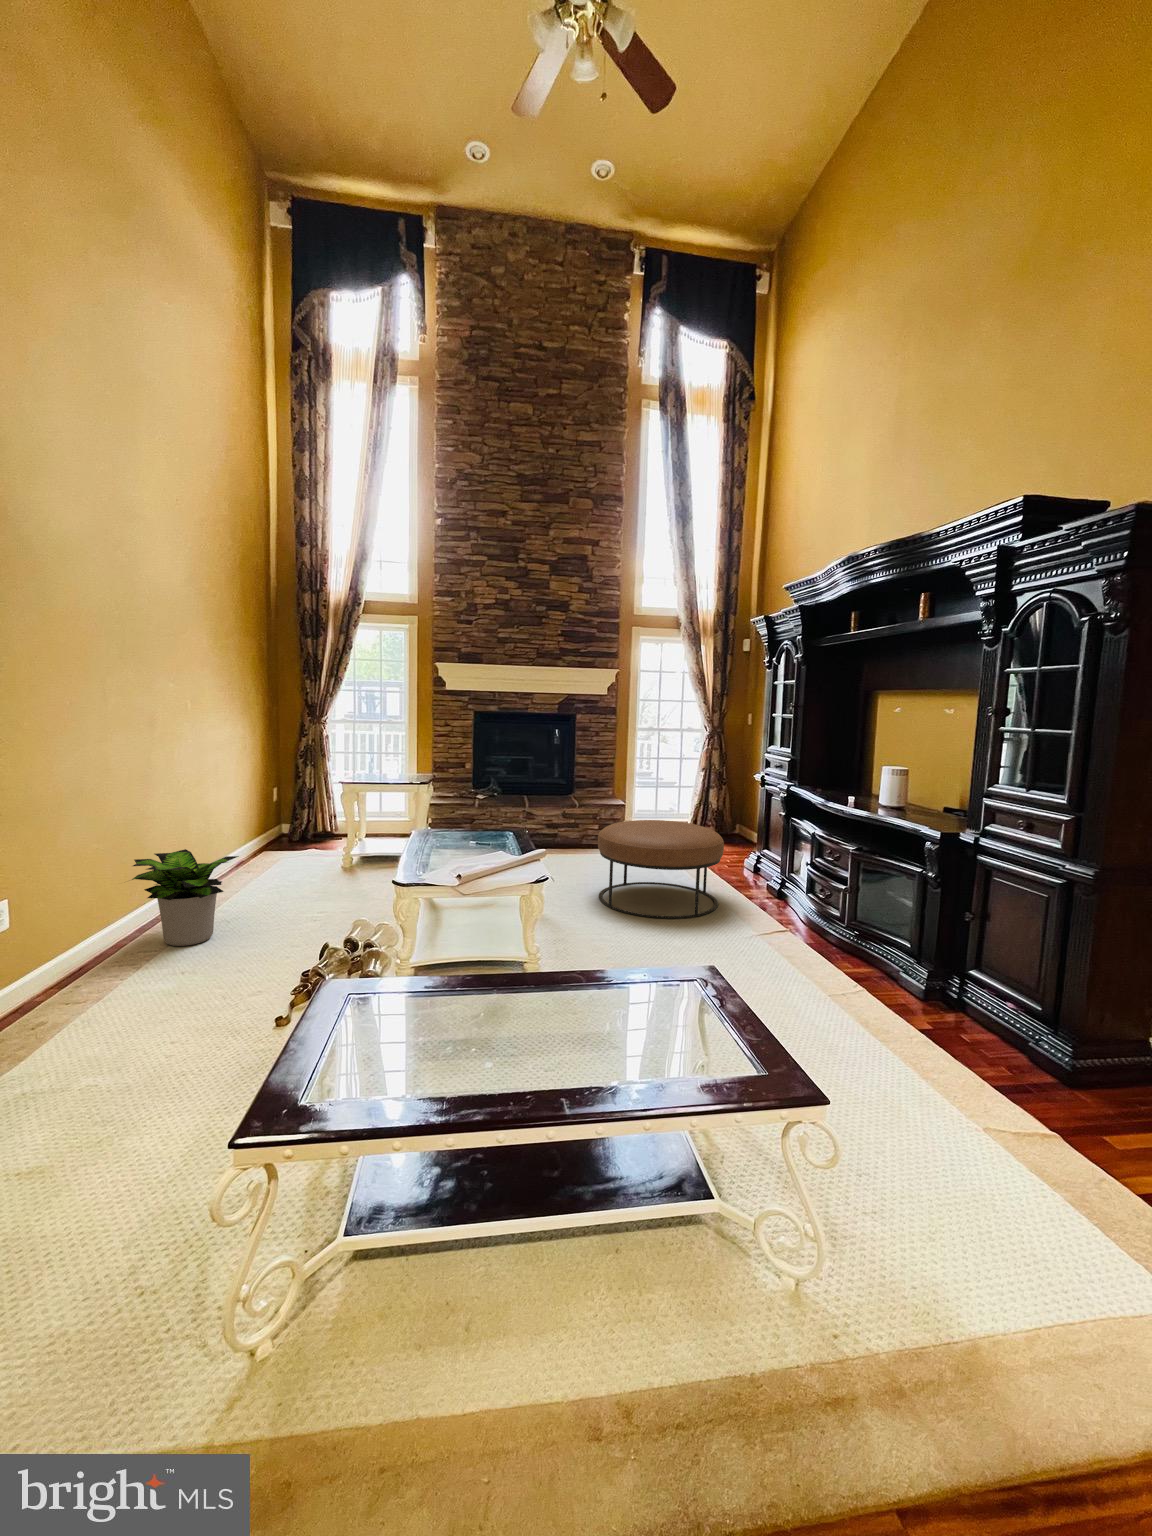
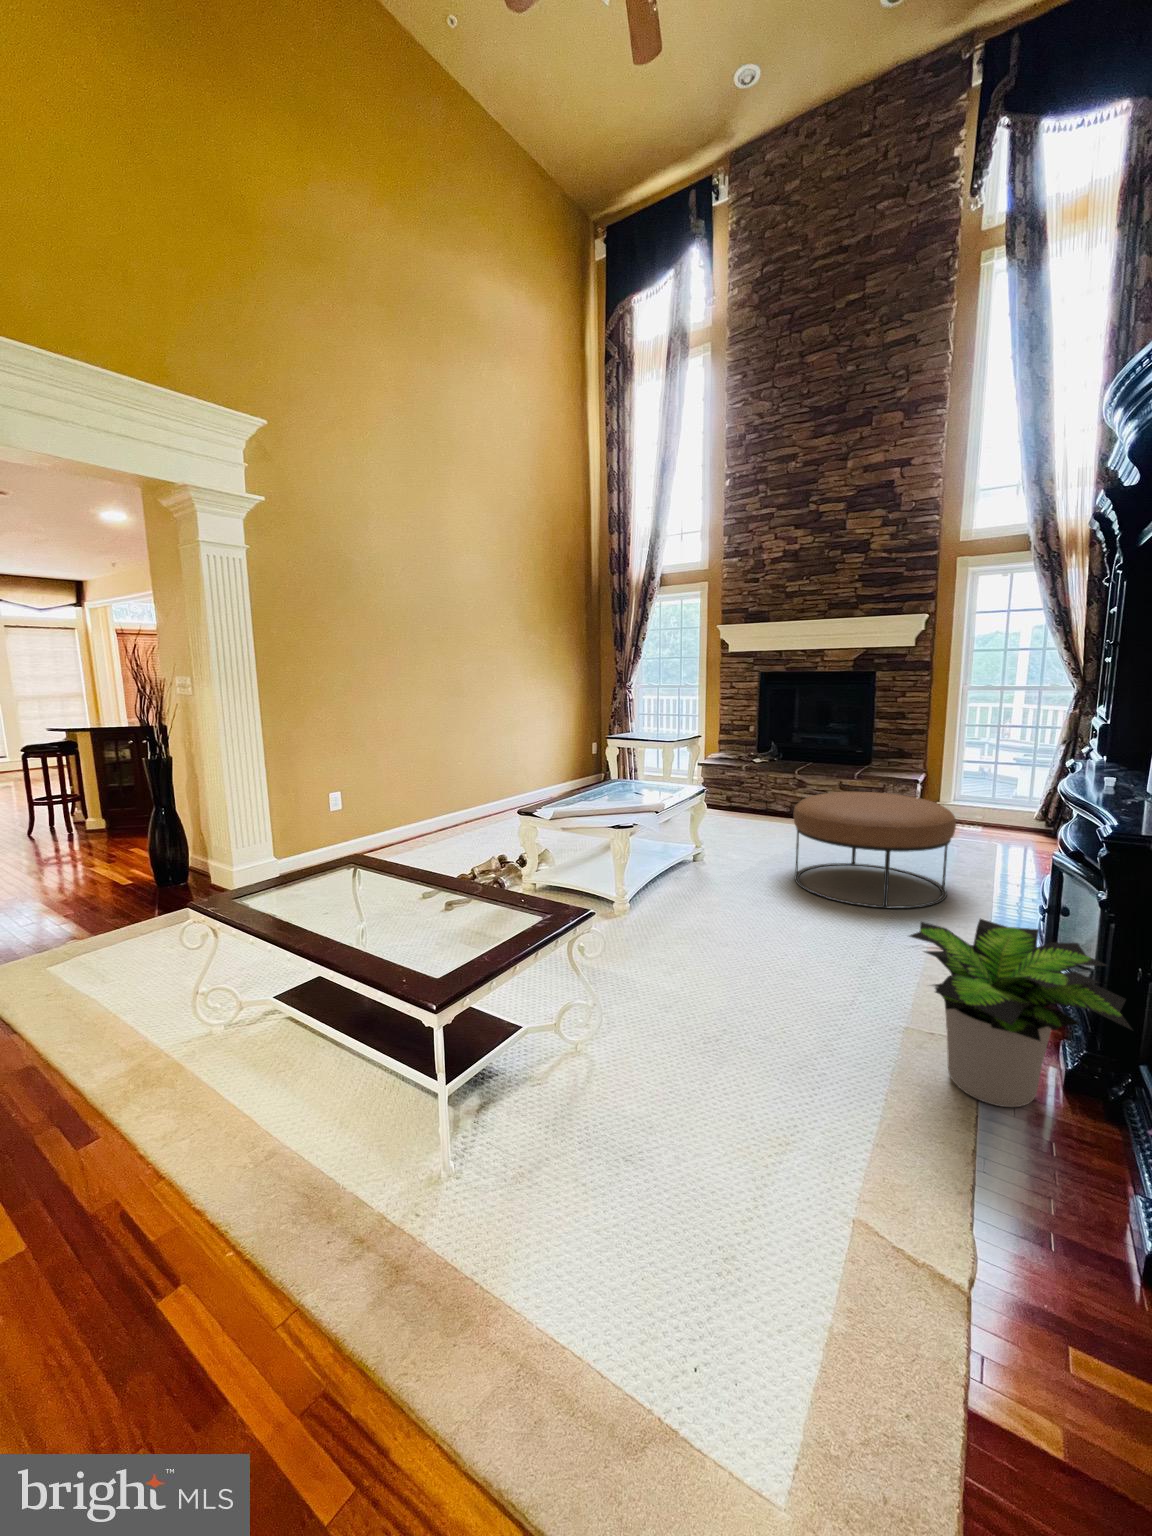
potted plant: present [132,849,239,946] -> present [909,918,1132,1107]

